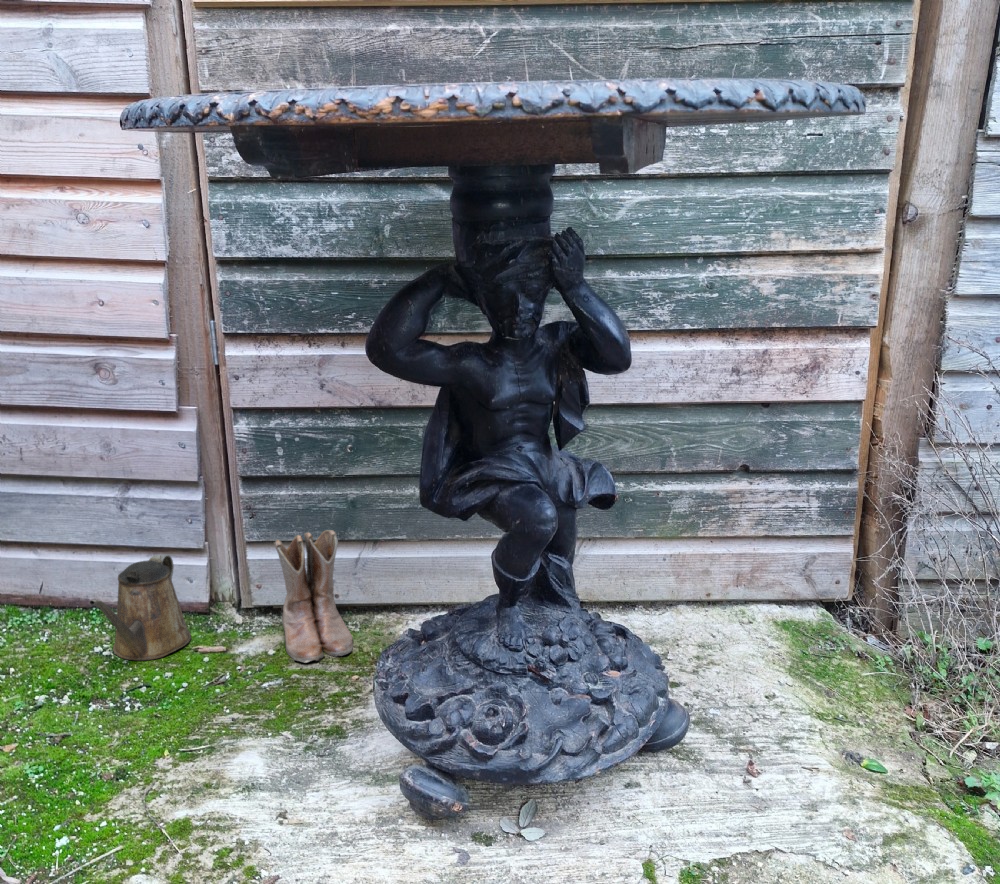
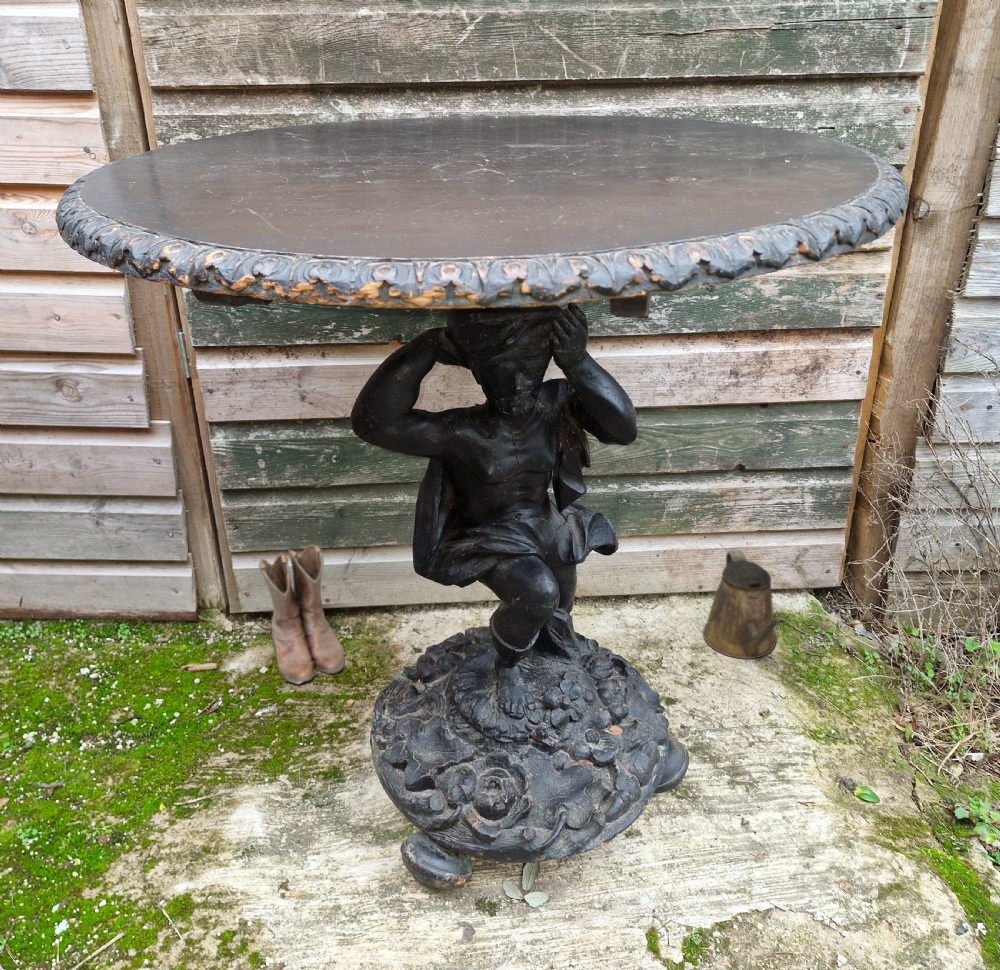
watering can: present [89,555,191,661] -> present [703,550,785,659]

